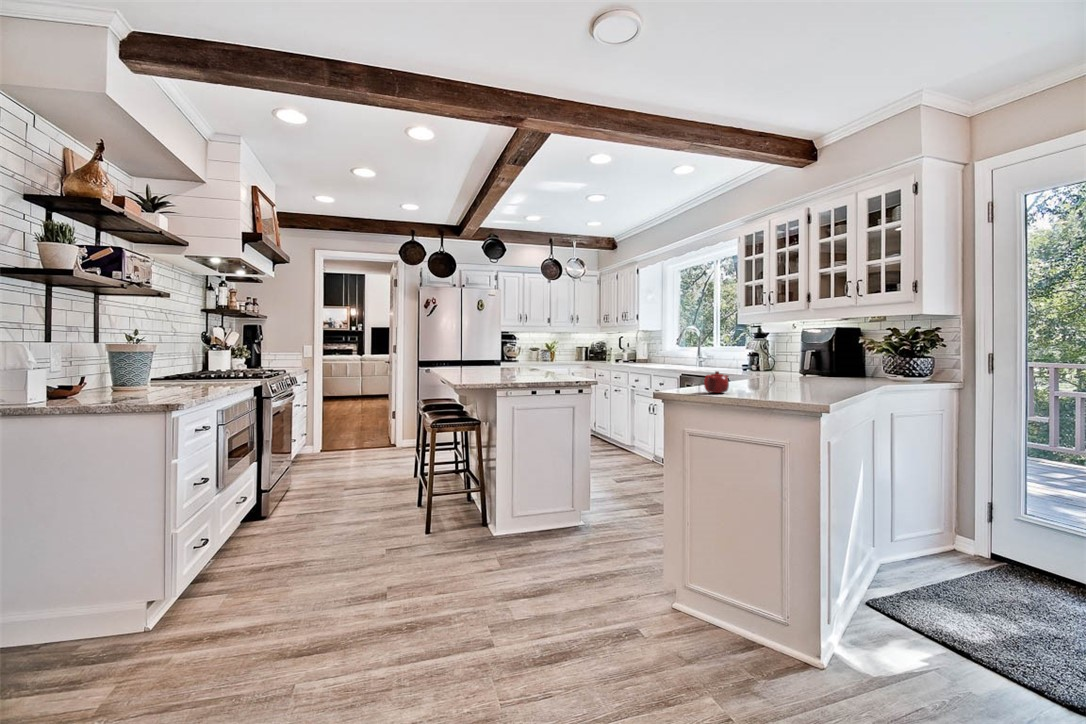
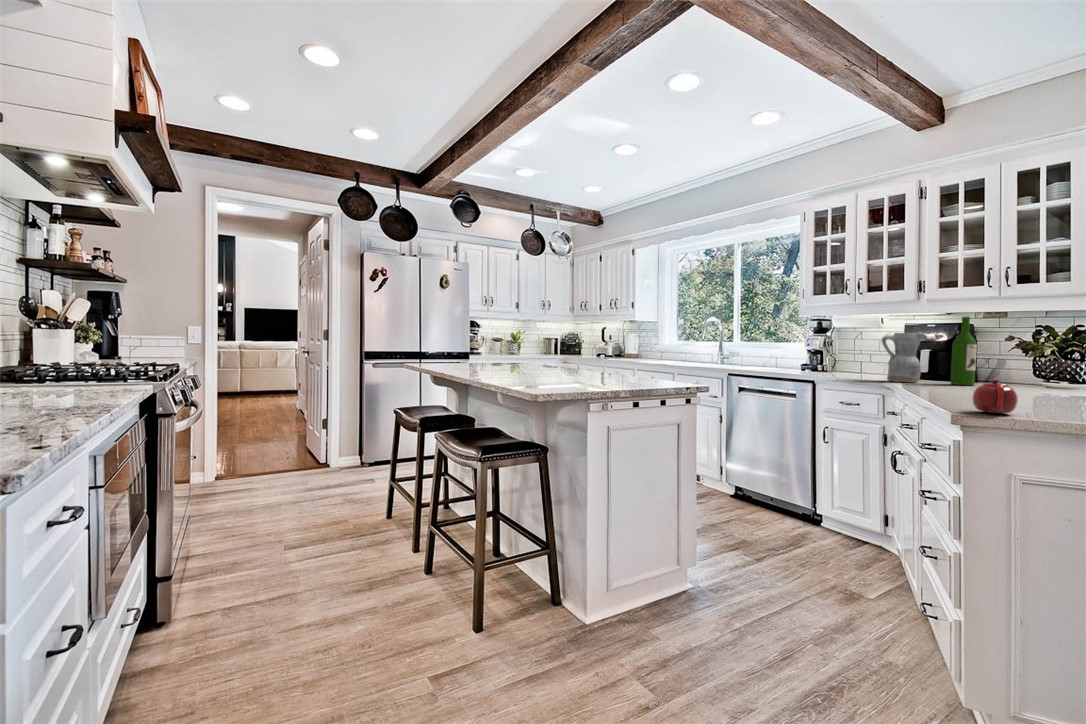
wine bottle: none [816,324,834,379] -> present [951,317,977,385]
ceramic pitcher: none [770,338,799,377] -> present [882,333,923,382]

